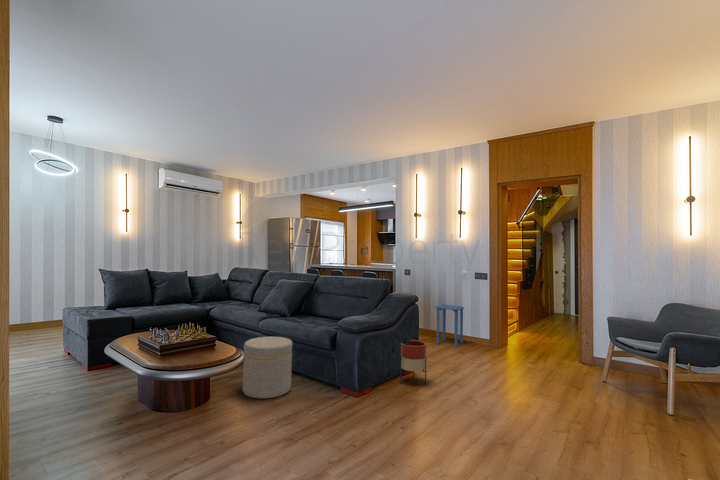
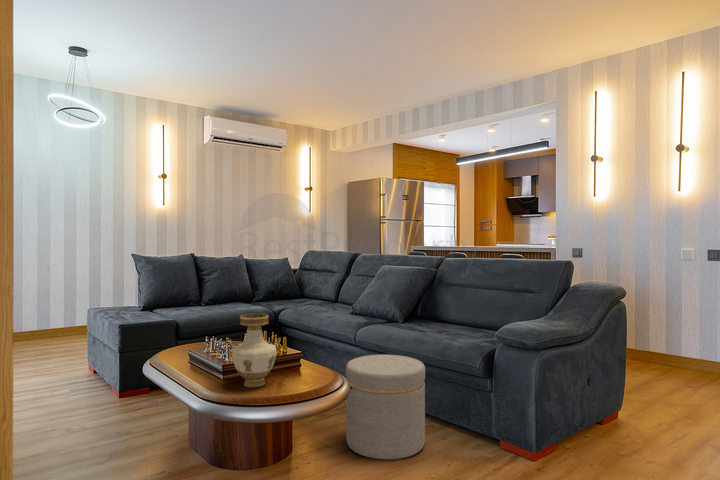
side table: present [435,304,464,347] -> none [642,305,696,378]
vase: none [168,313,198,357] -> present [232,314,277,387]
planter: present [400,340,426,385] -> none [614,367,670,450]

